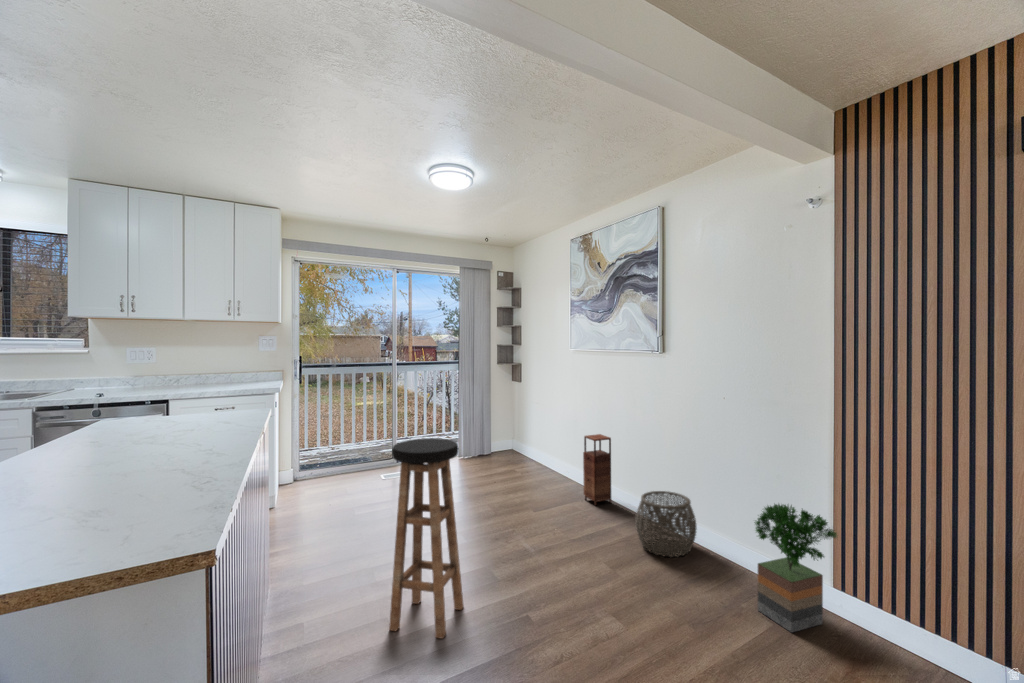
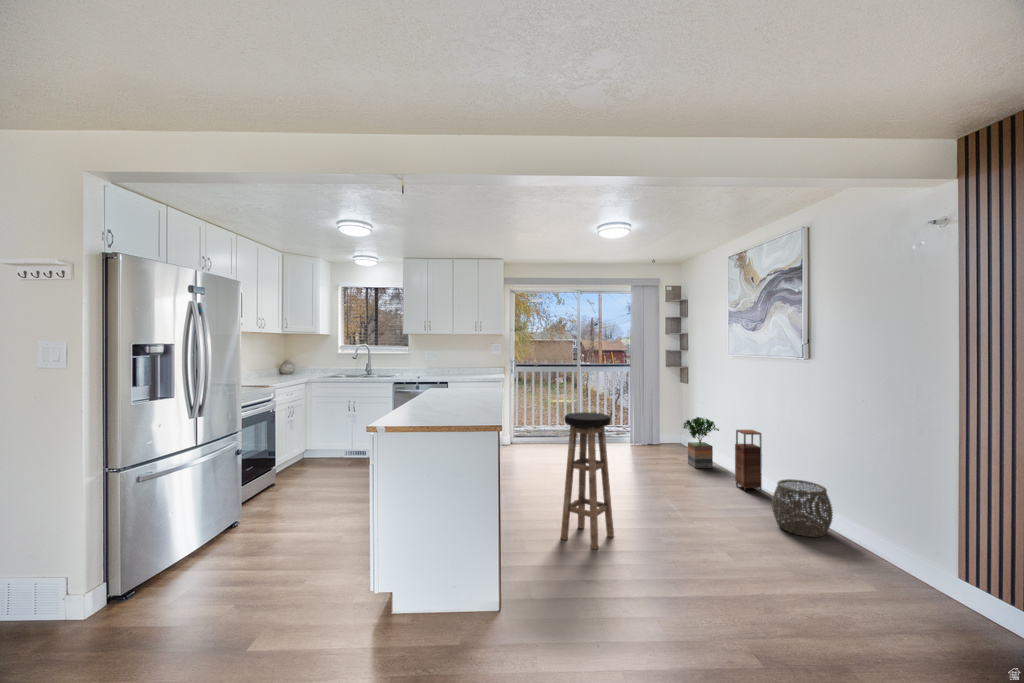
potted tree: present [755,504,837,632] -> present [683,417,719,468]

